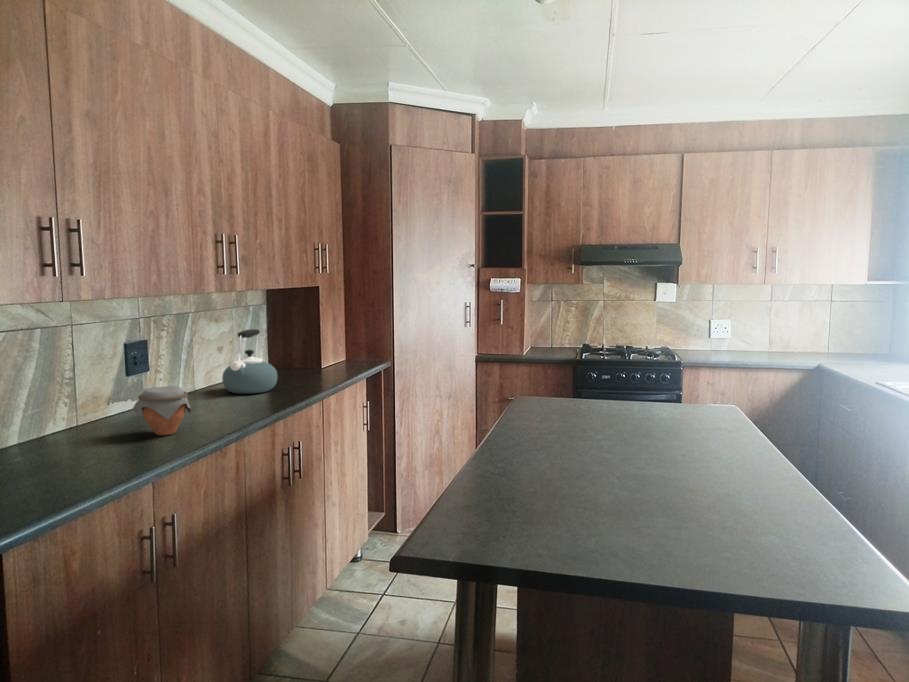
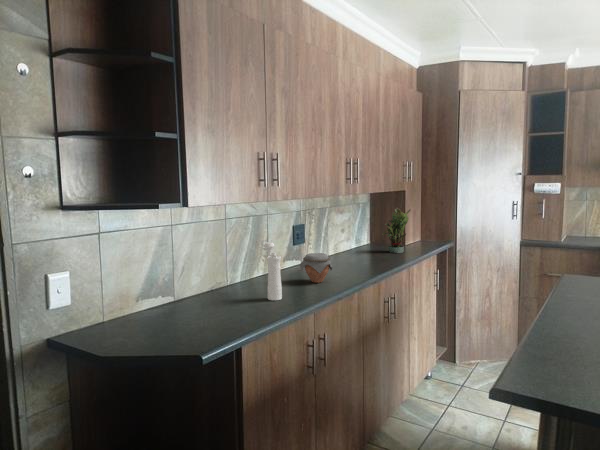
potted plant: none [280,312,324,379] -> present [382,208,410,253]
kettle: present [222,329,278,394] -> none [346,219,380,260]
pepper mill: none [57,372,92,474] -> present [264,242,282,300]

